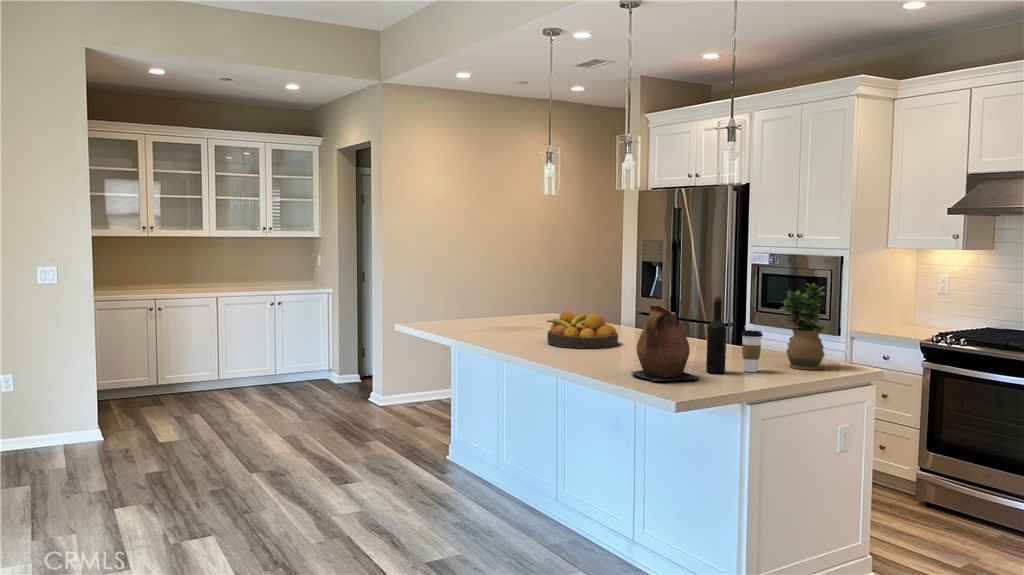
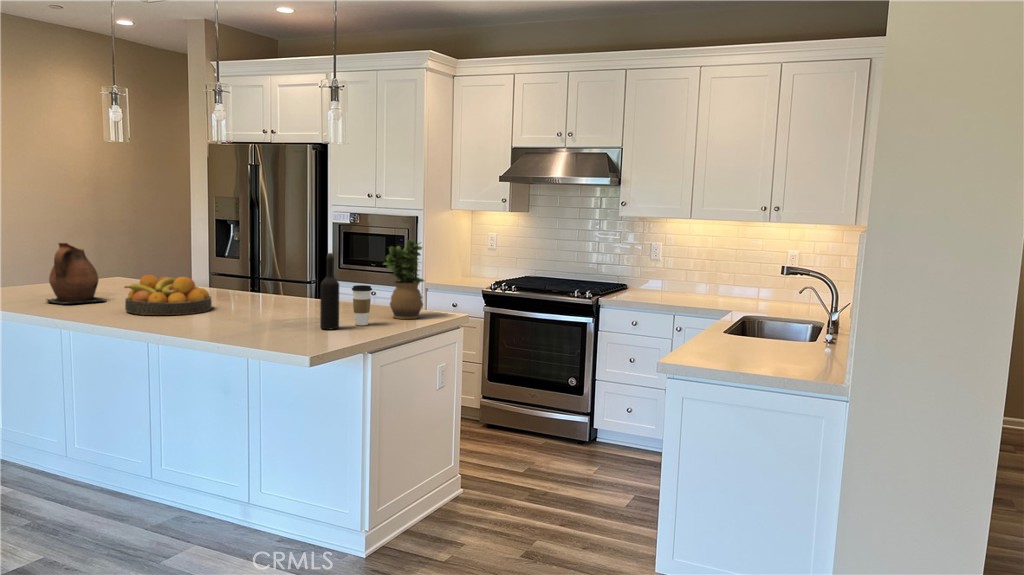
ceramic pitcher: present [632,305,699,381] -> present [47,243,106,304]

